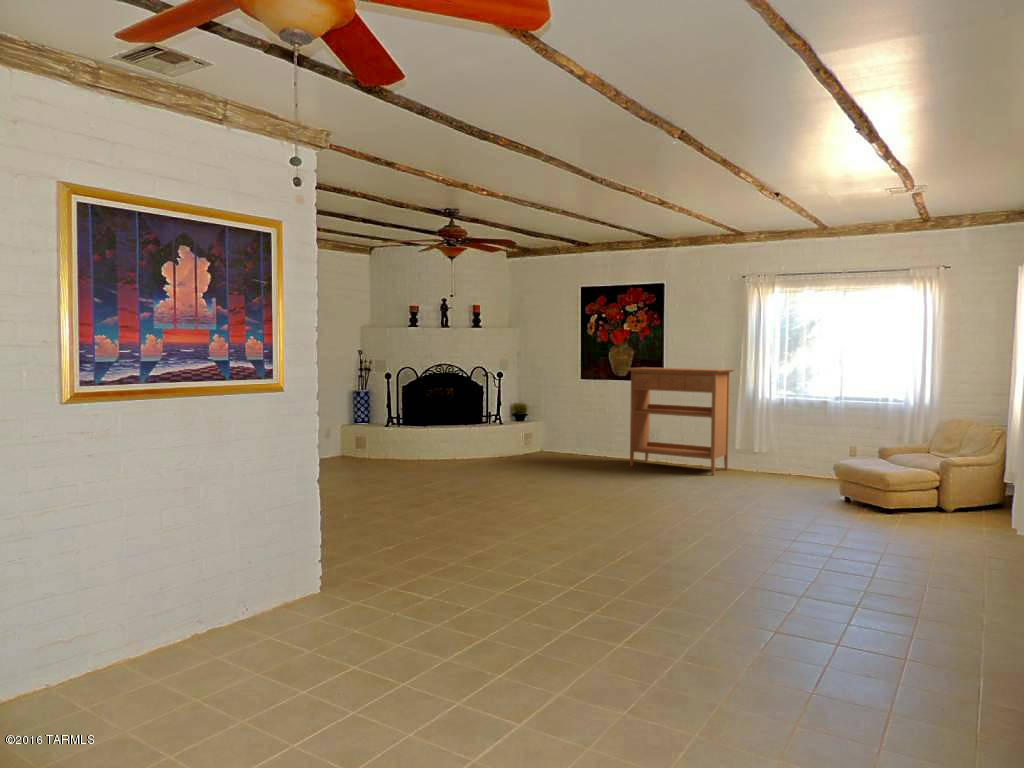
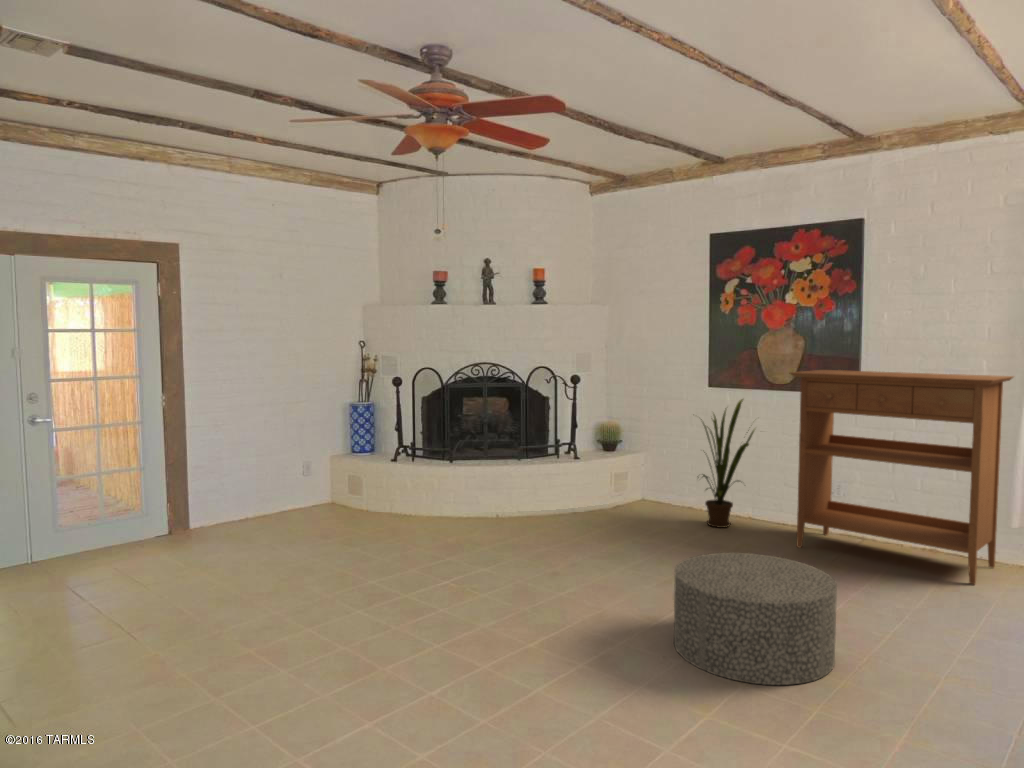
house plant: none [571,385,611,460] -> present [701,399,754,528]
ottoman: none [568,454,640,502] -> present [674,553,837,685]

